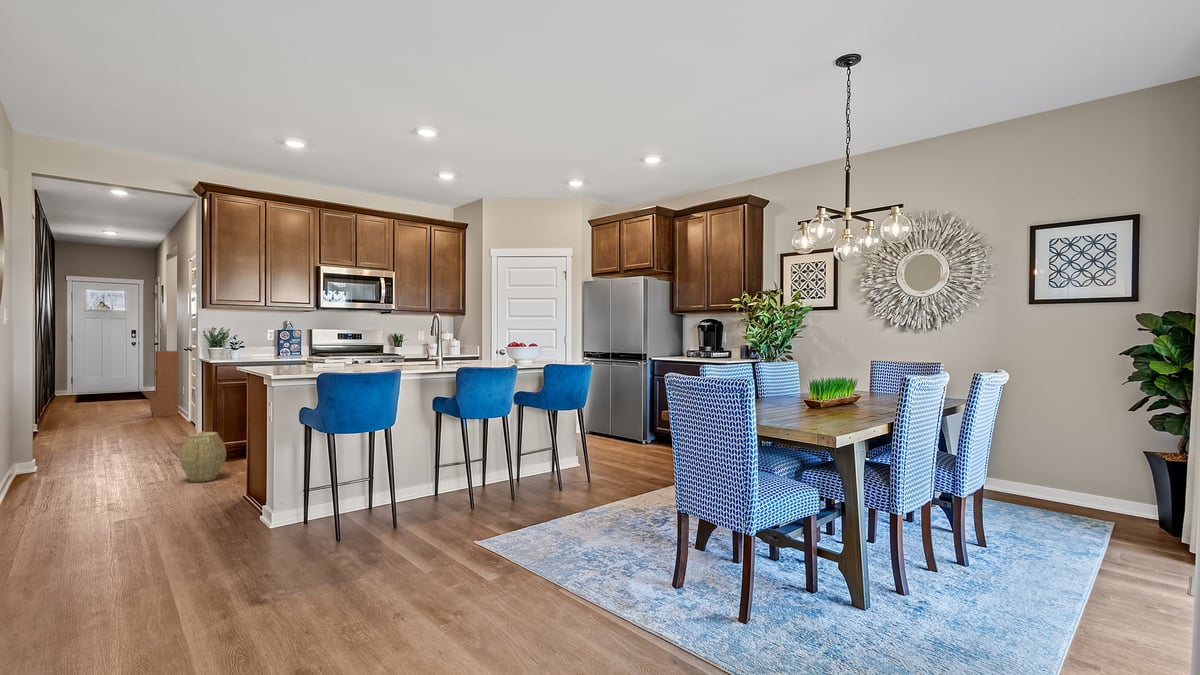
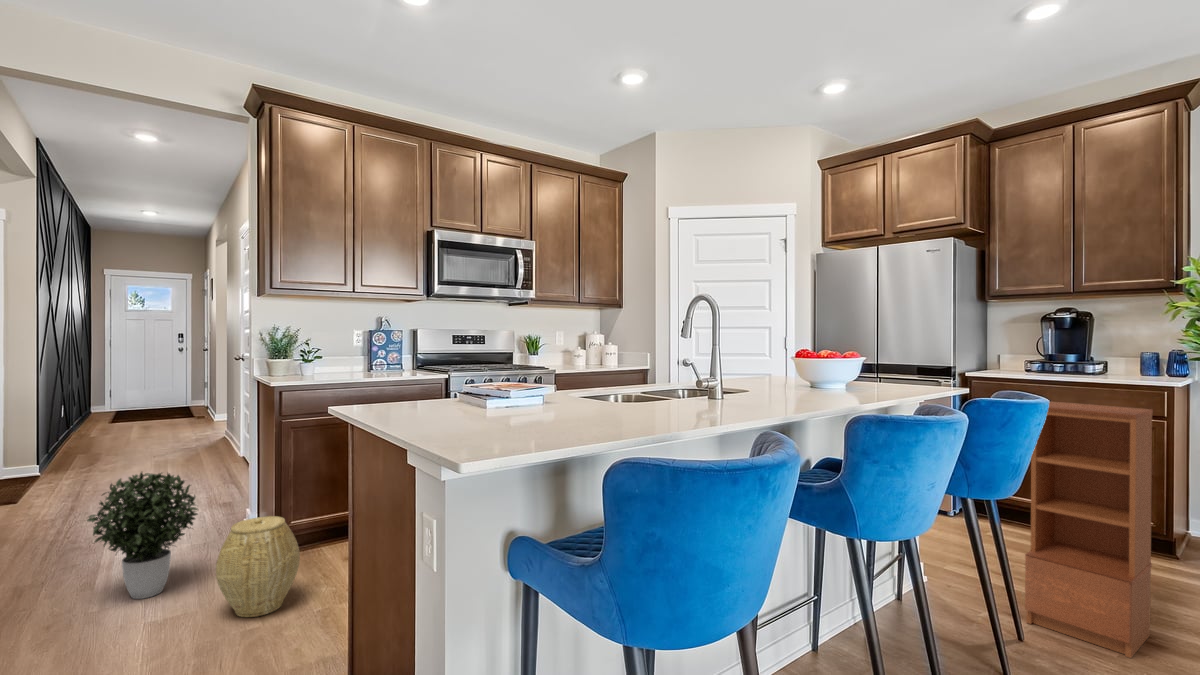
bookcase: present [150,351,179,417] -> present [1025,402,1153,658]
potted plant: none [105,409,168,478] -> present [87,472,198,599]

